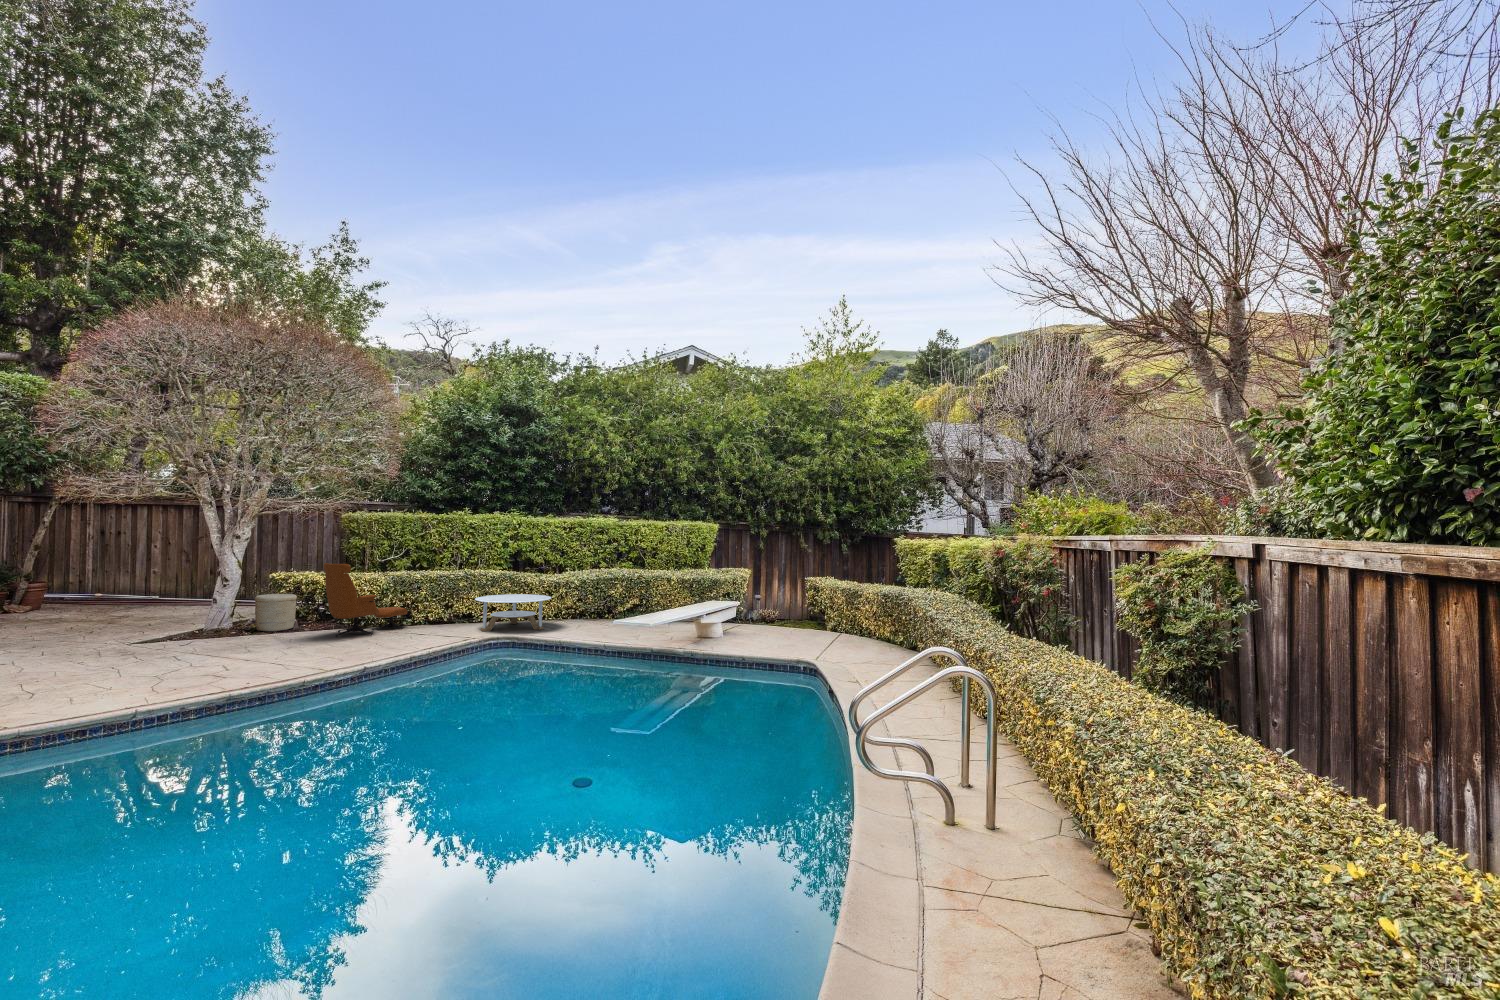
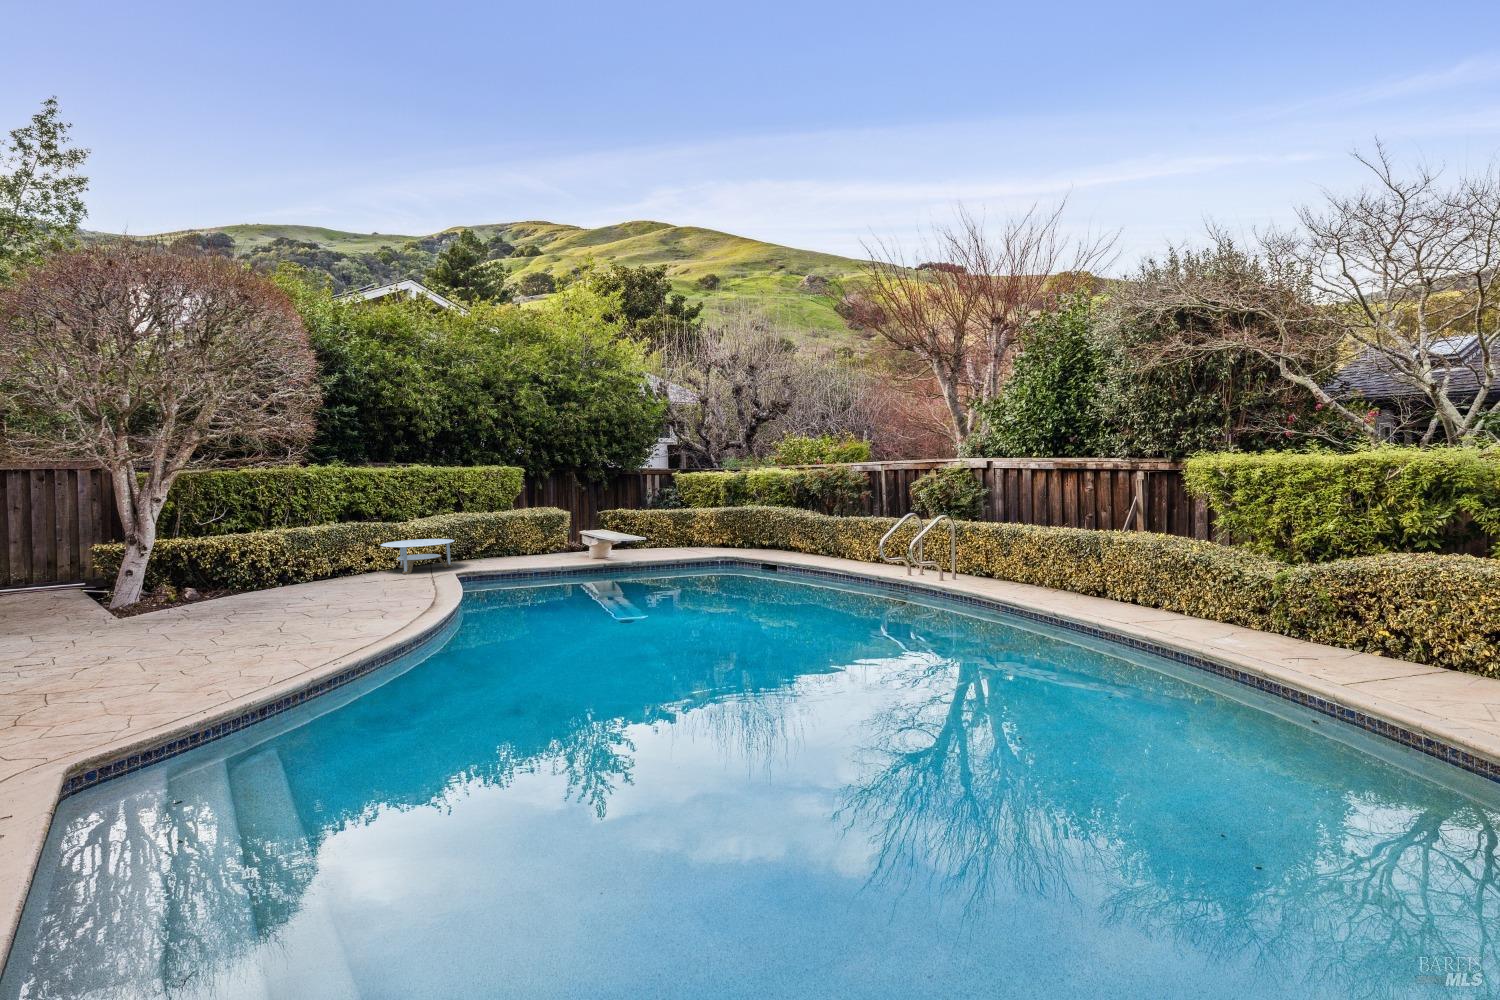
lounge chair: present [324,563,408,637] -> none [262,521,319,596]
woven basket: present [255,594,297,631] -> none [135,564,188,608]

